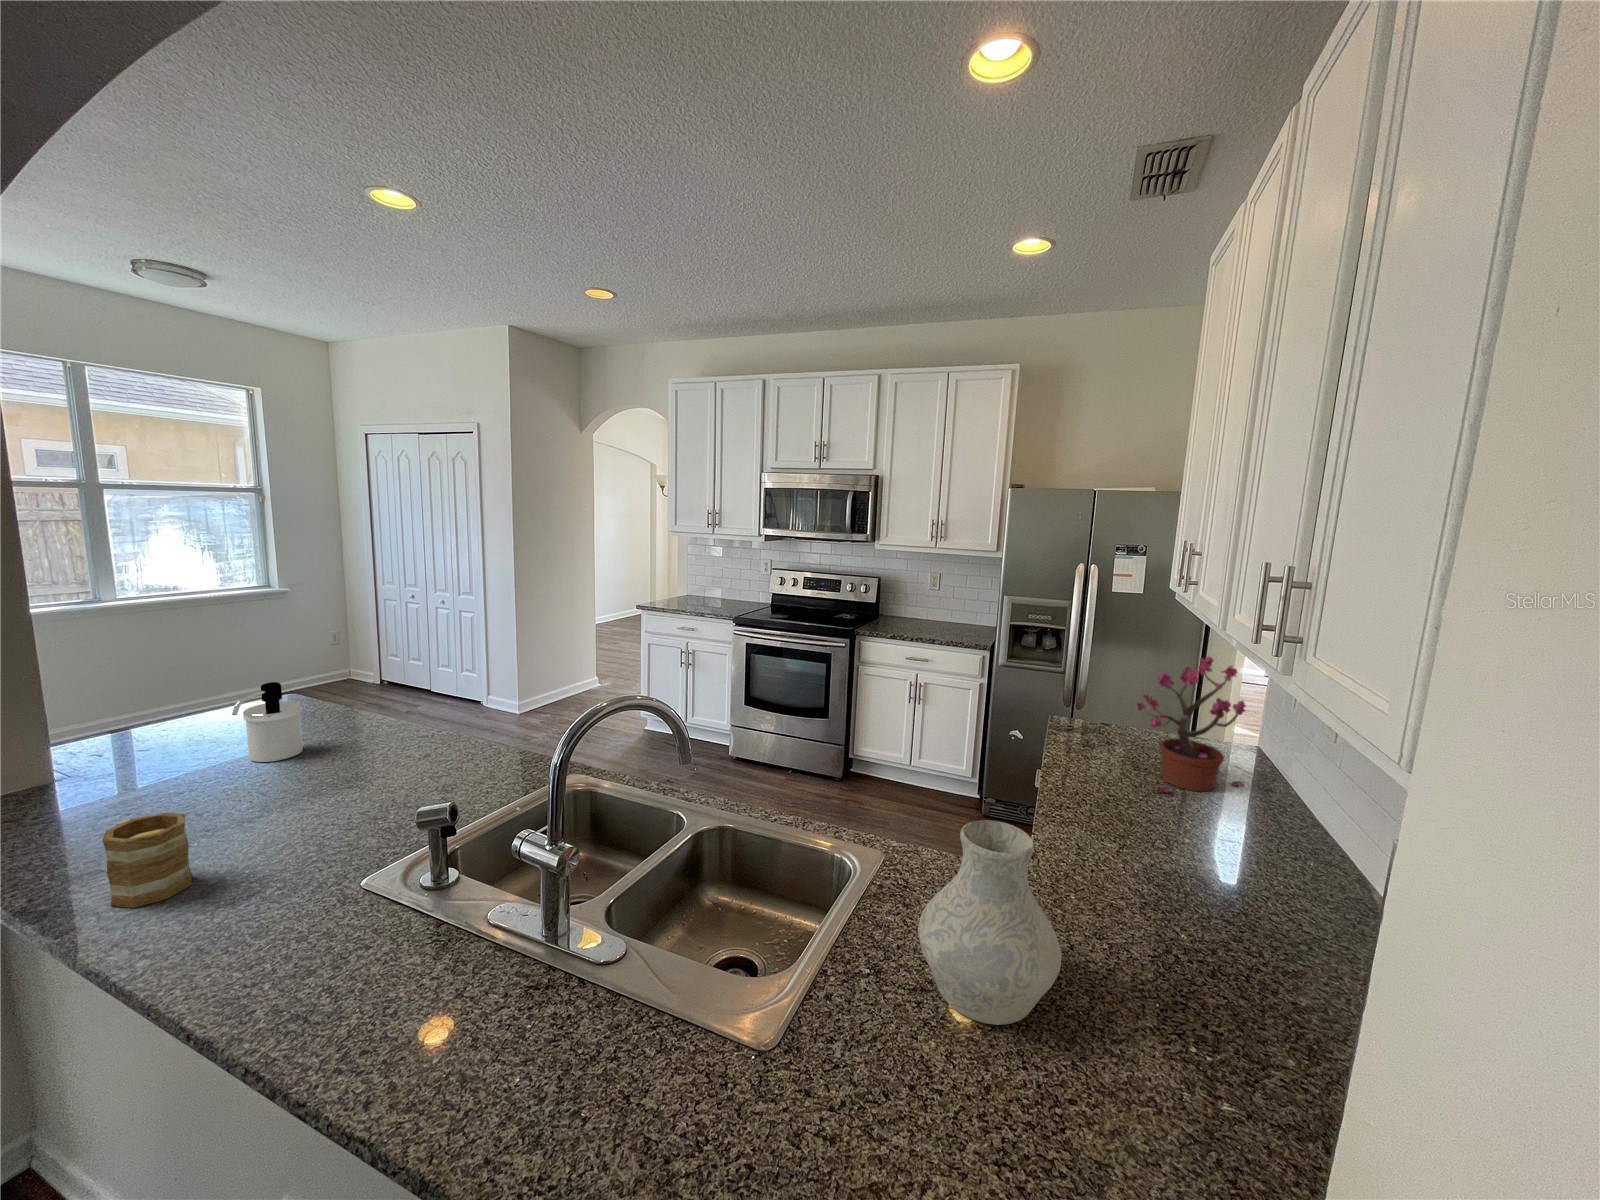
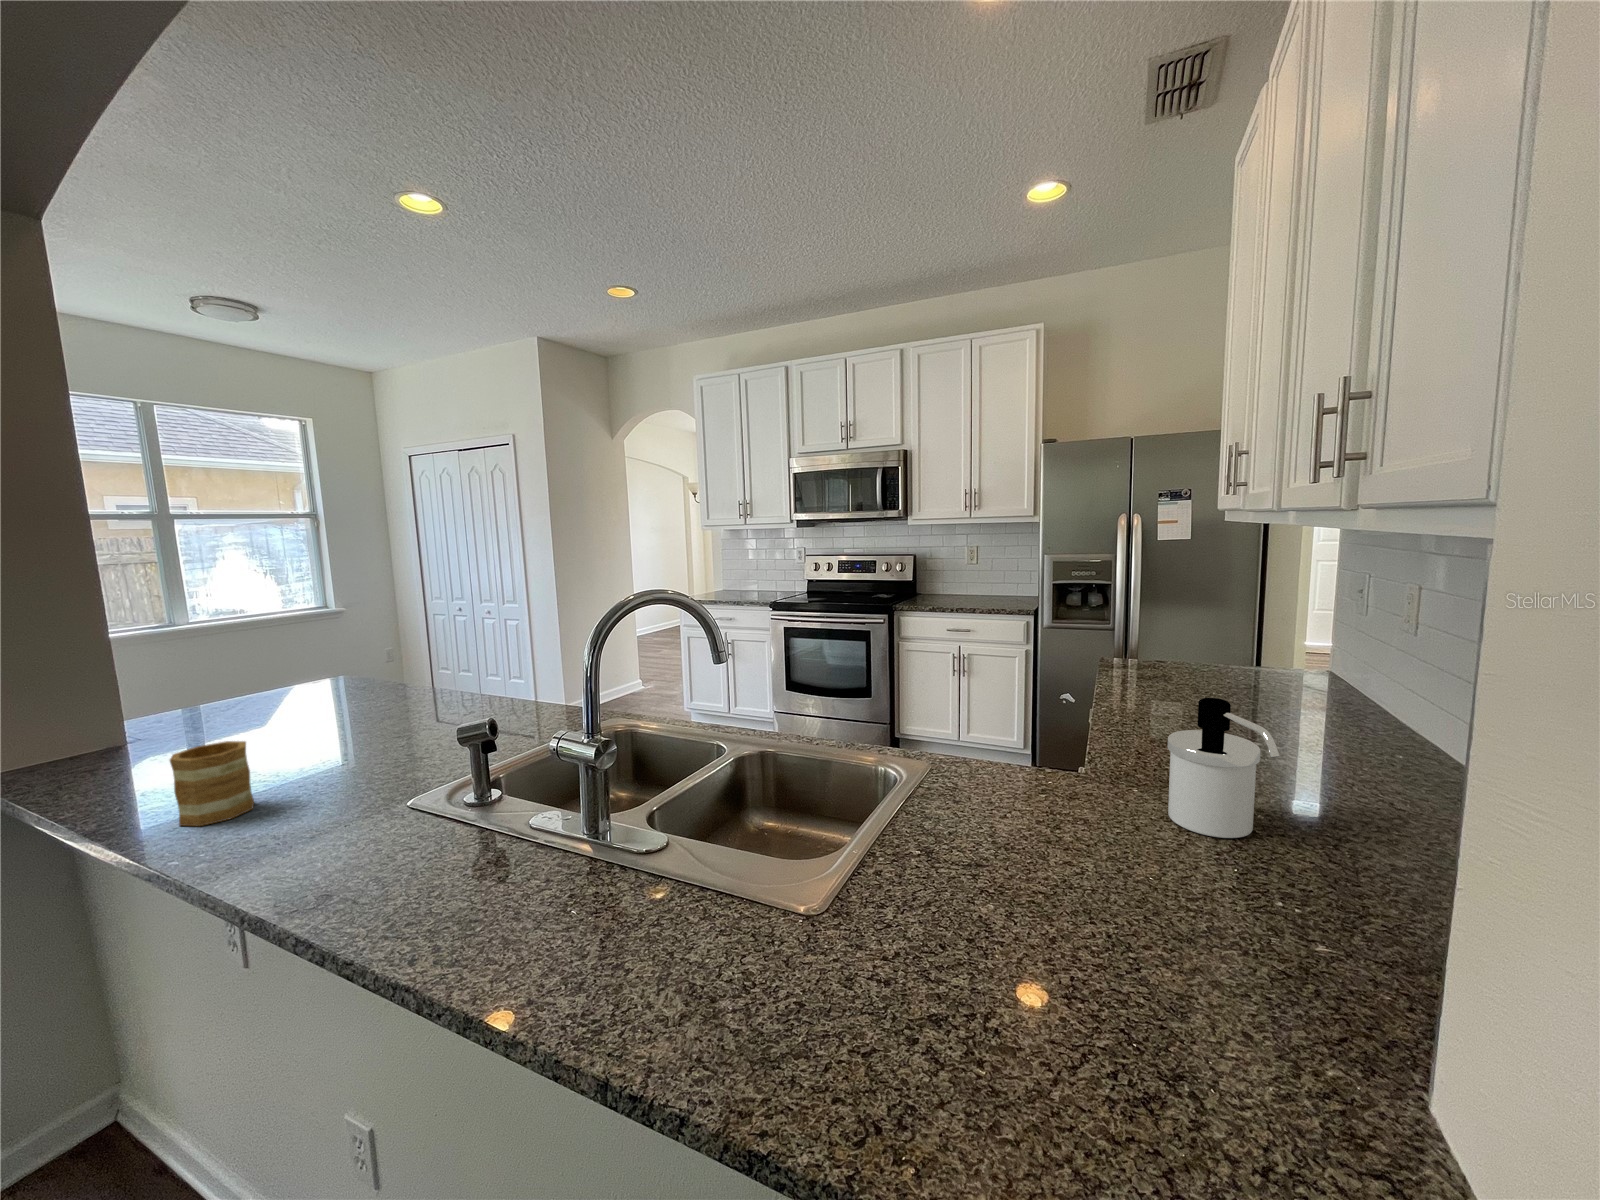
potted plant: present [1137,656,1246,793] -> none [1188,568,1314,710]
soap dispenser: present [232,682,303,762] -> present [1168,698,1279,838]
vase: present [918,820,1062,1025] -> none [968,684,1125,889]

